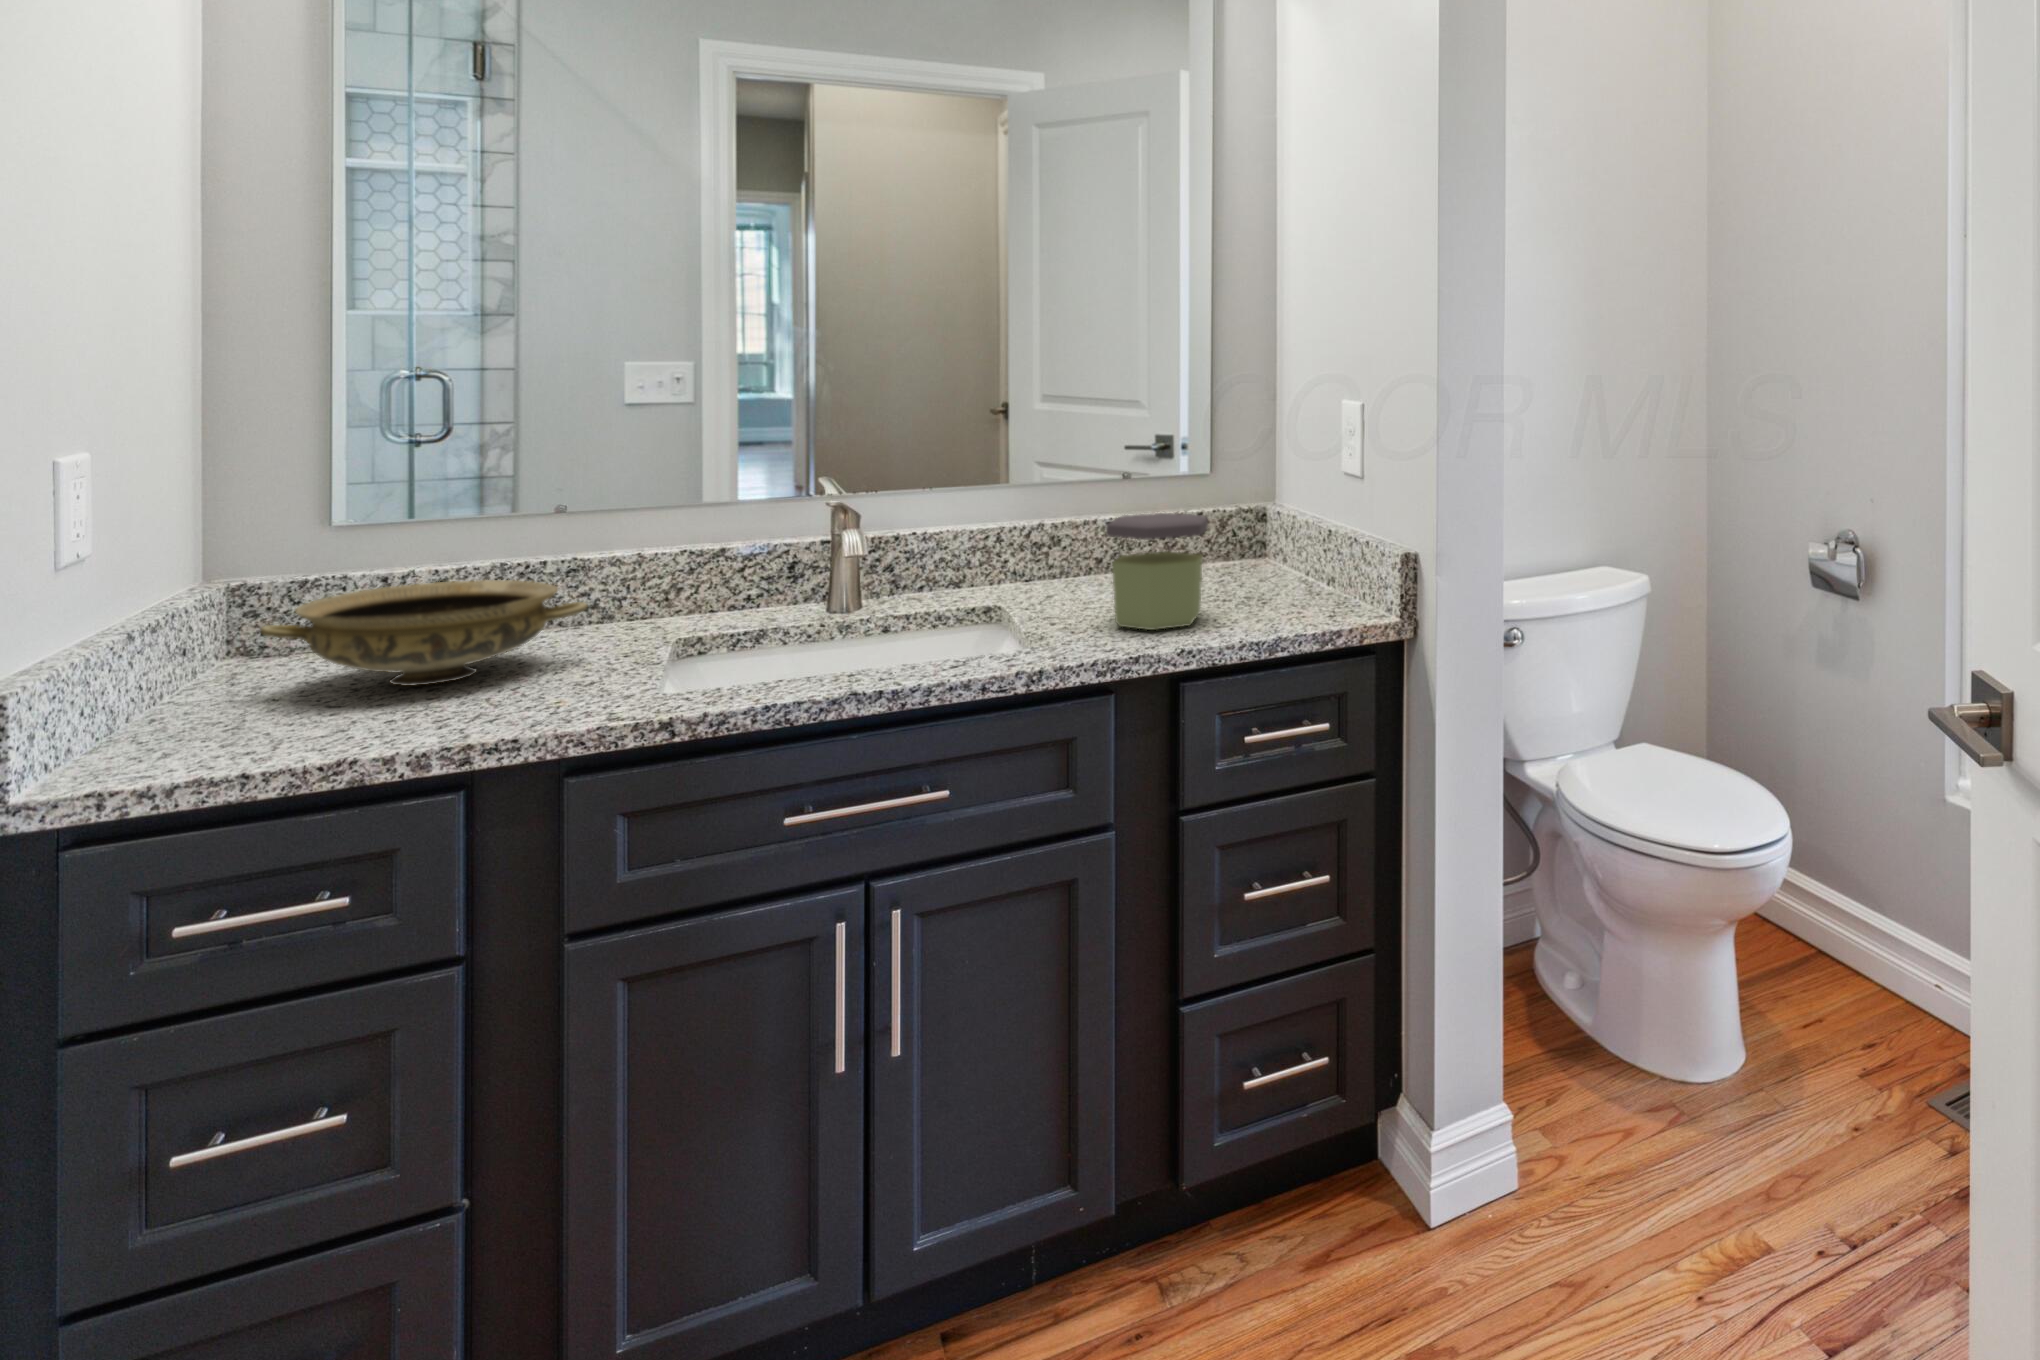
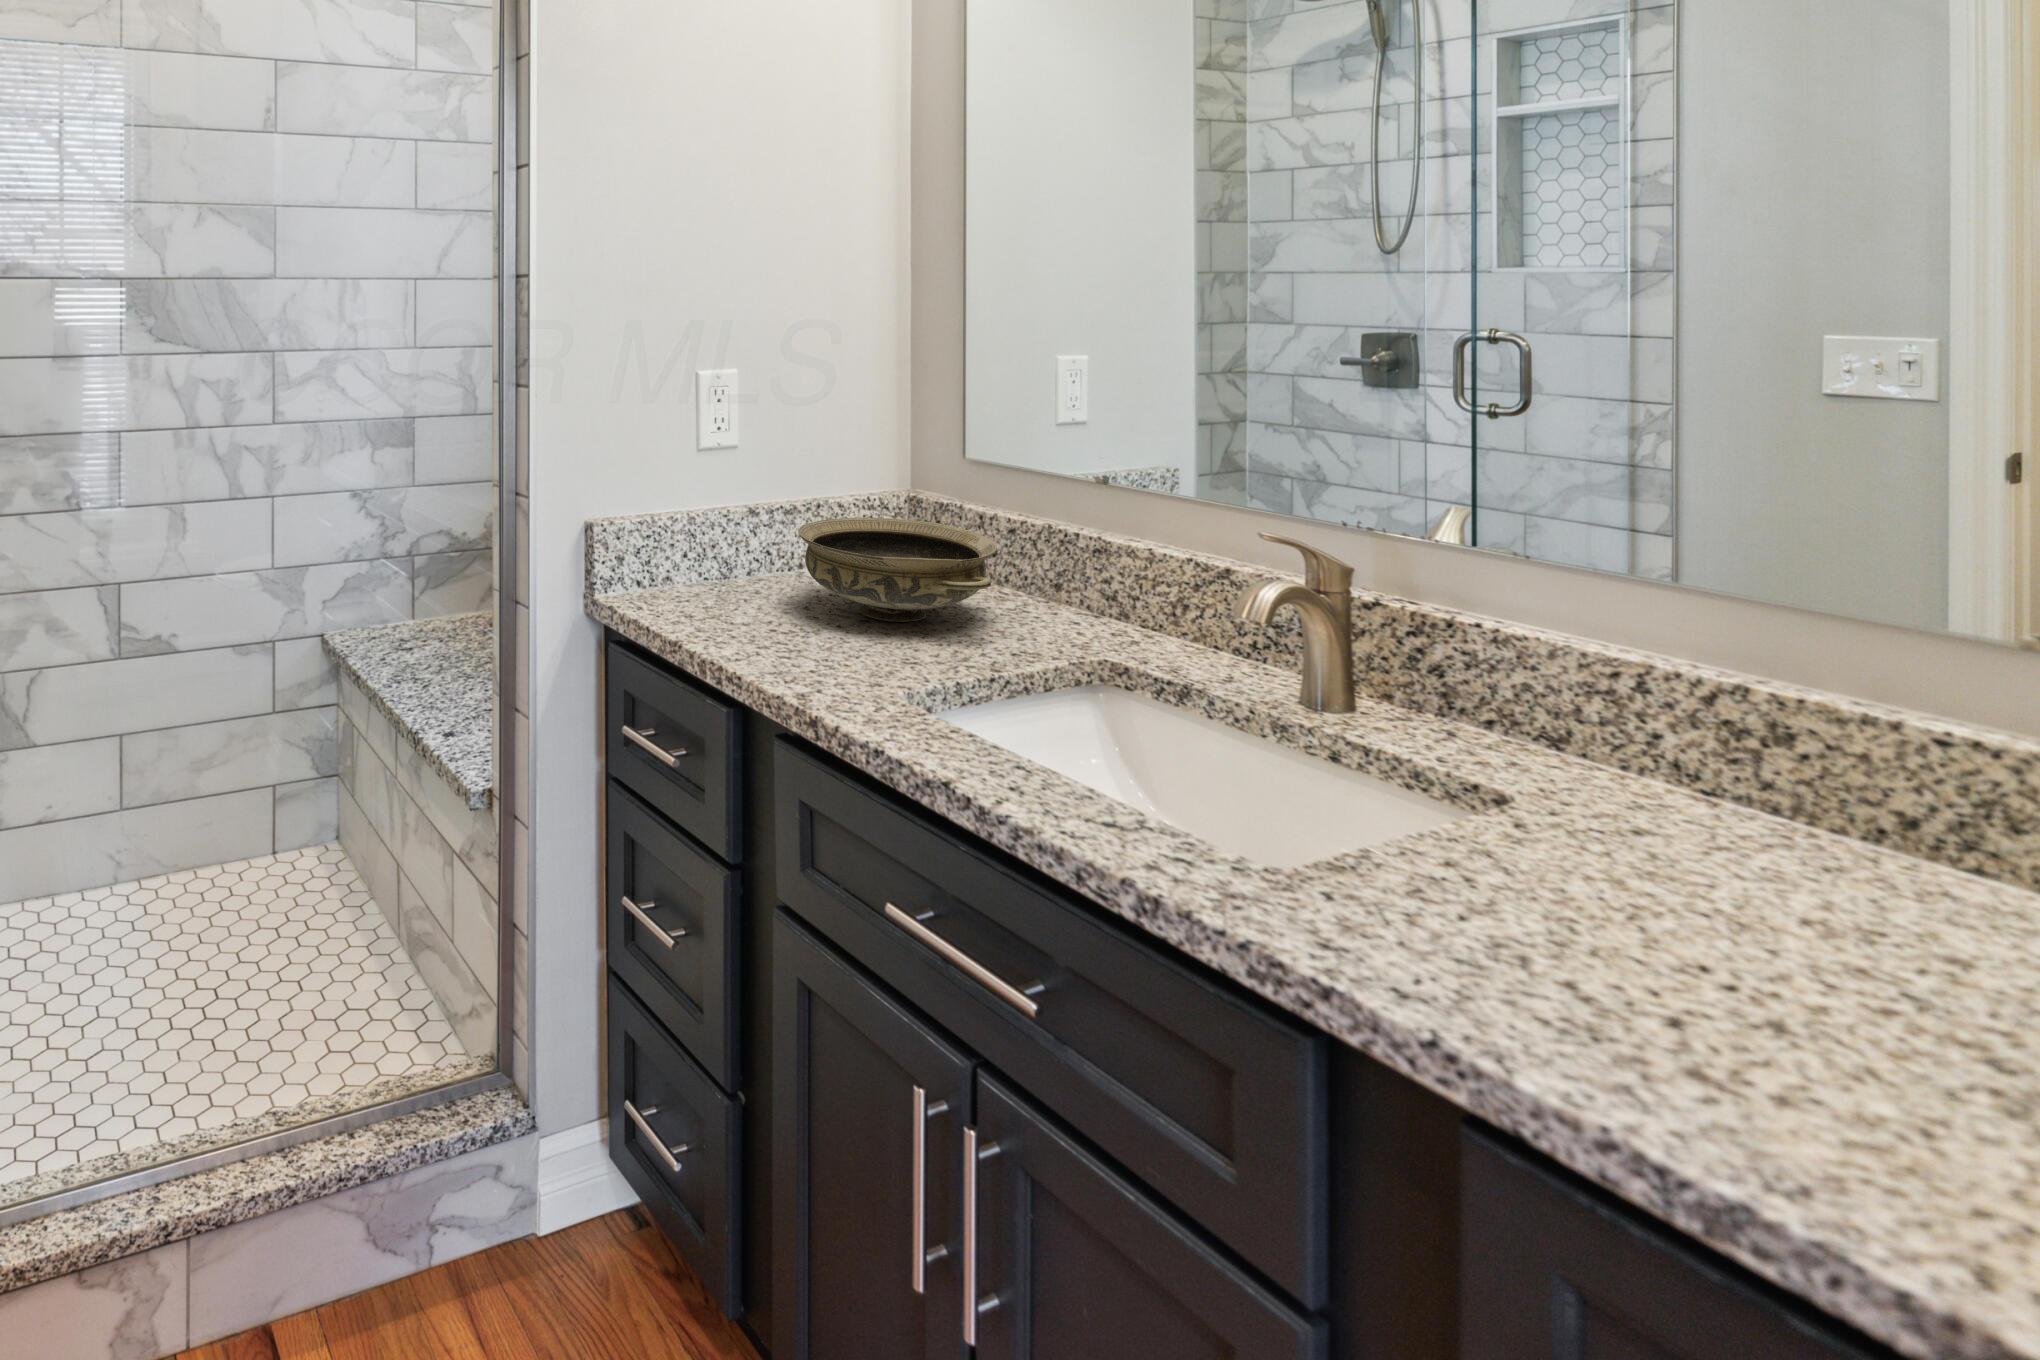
jar: present [1106,513,1208,630] -> none [1493,696,1822,1030]

